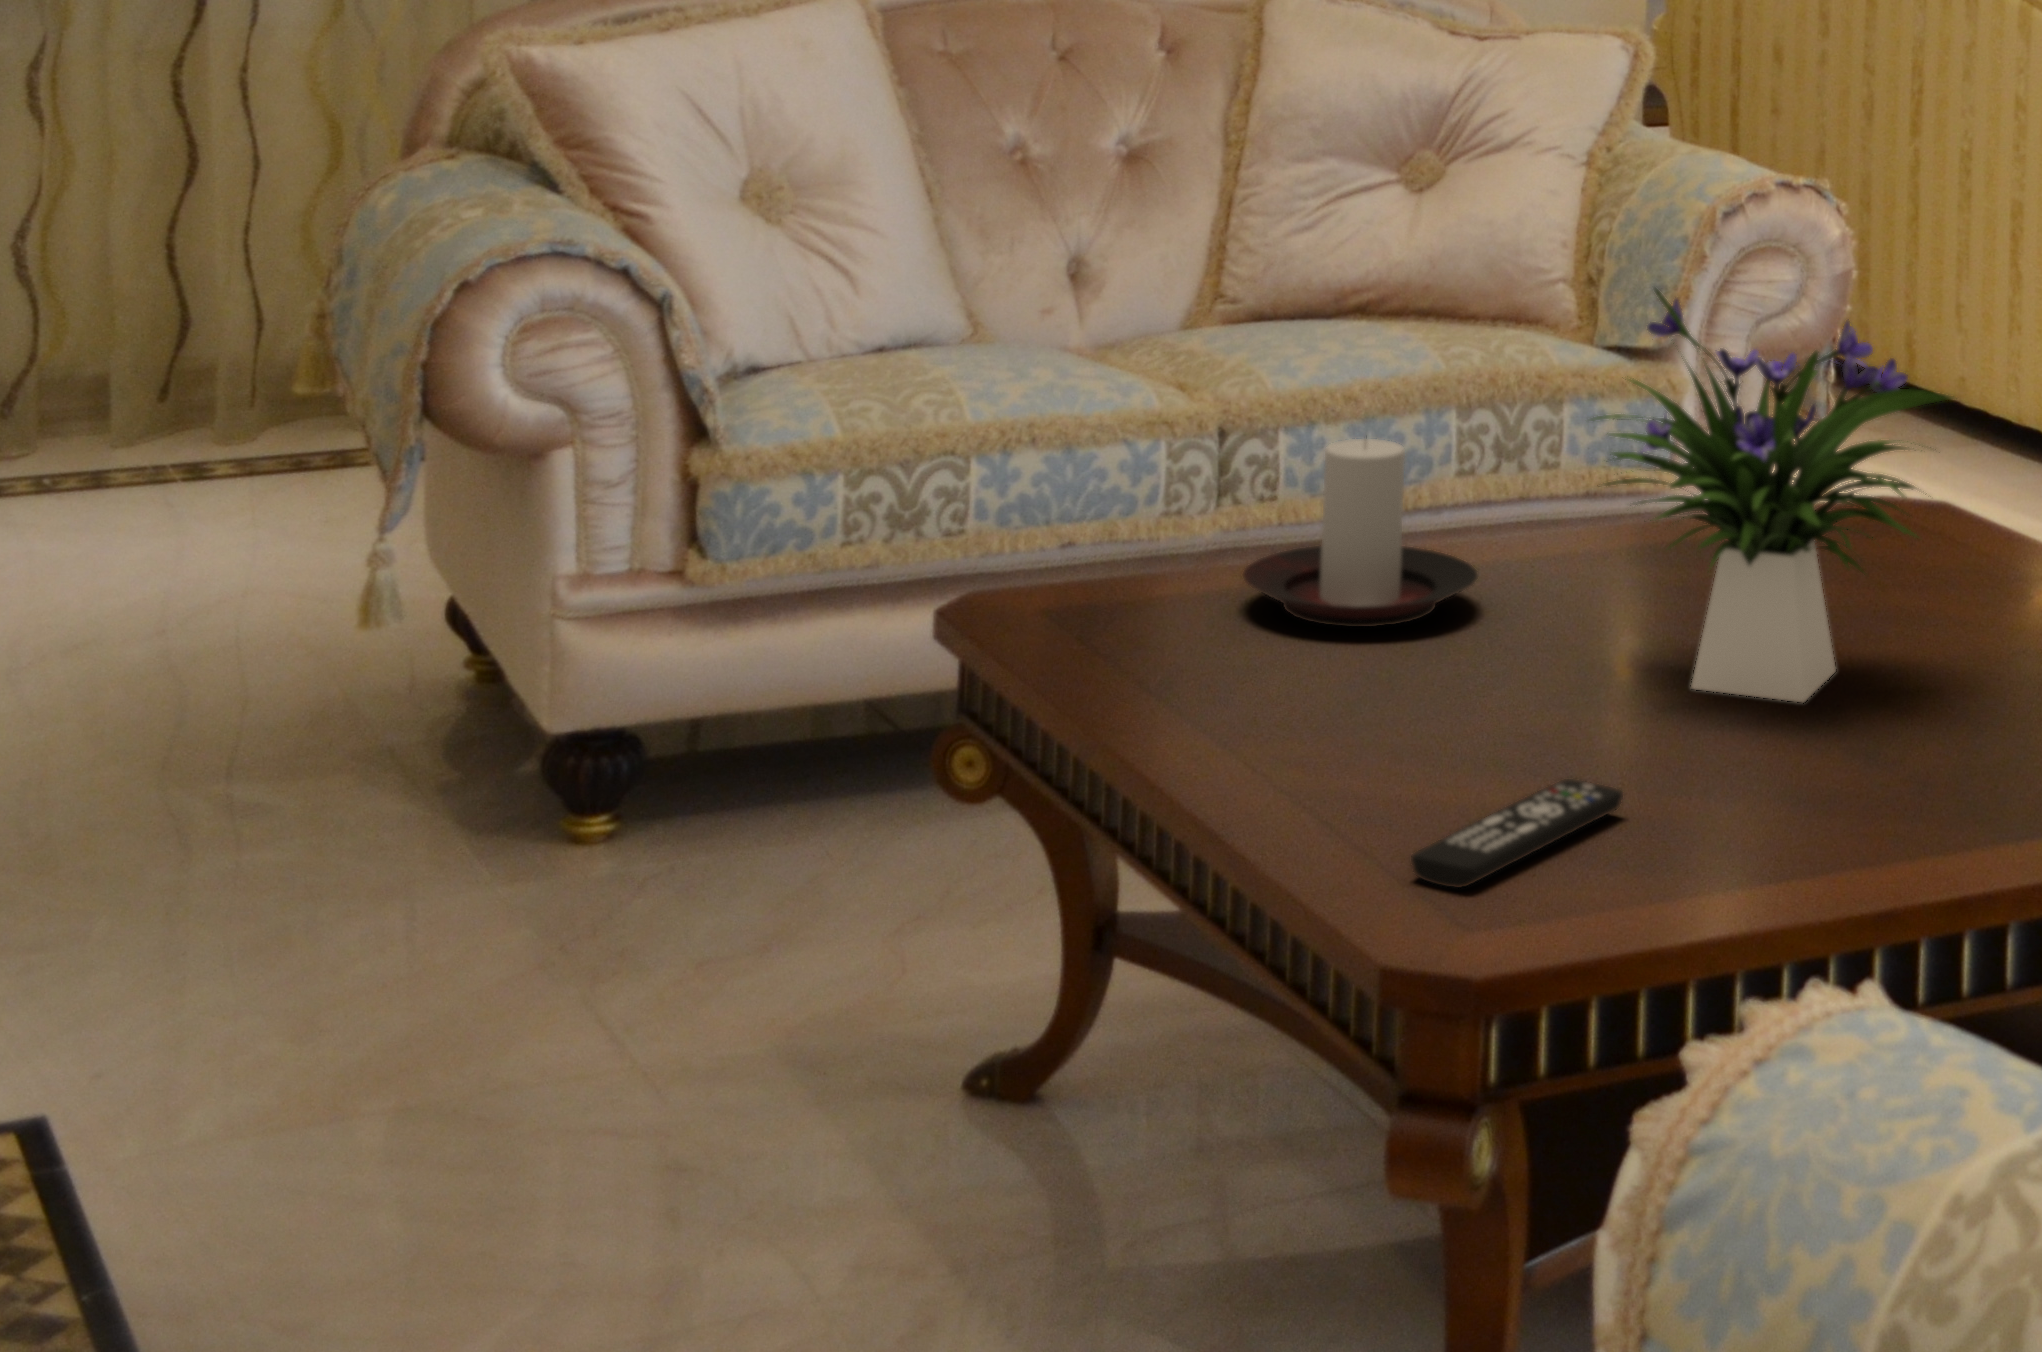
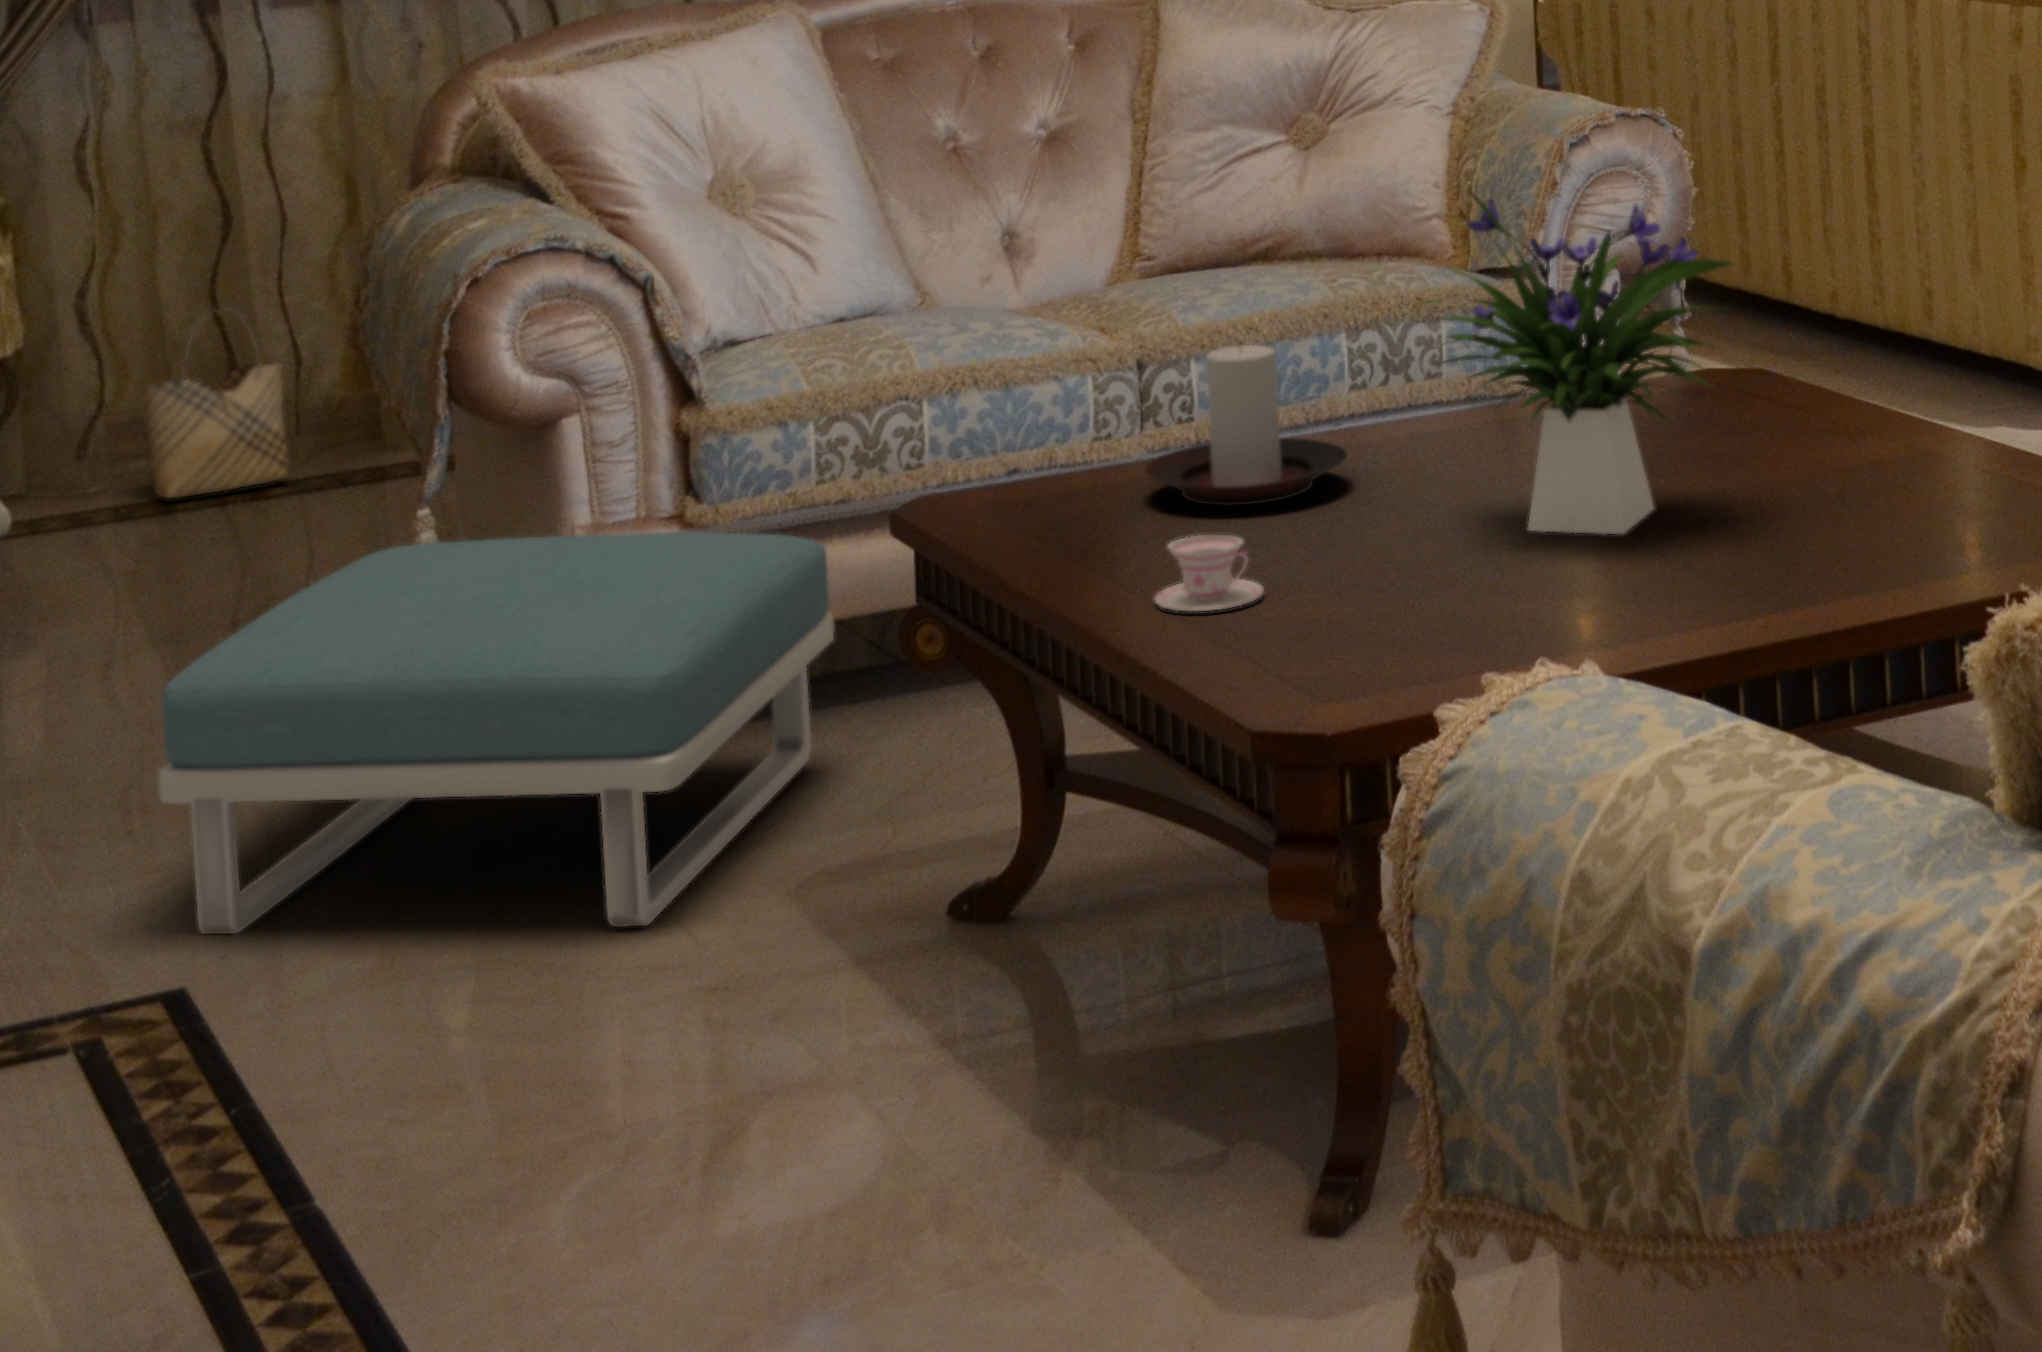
woven basket: none [77,257,237,473] -> present [143,306,289,498]
footstool: none [60,582,857,1065] -> present [159,532,834,934]
teacup: none [1260,674,1389,768] -> present [1155,535,1264,611]
remote control: present [1411,779,1623,888] -> none [1274,602,1458,689]

